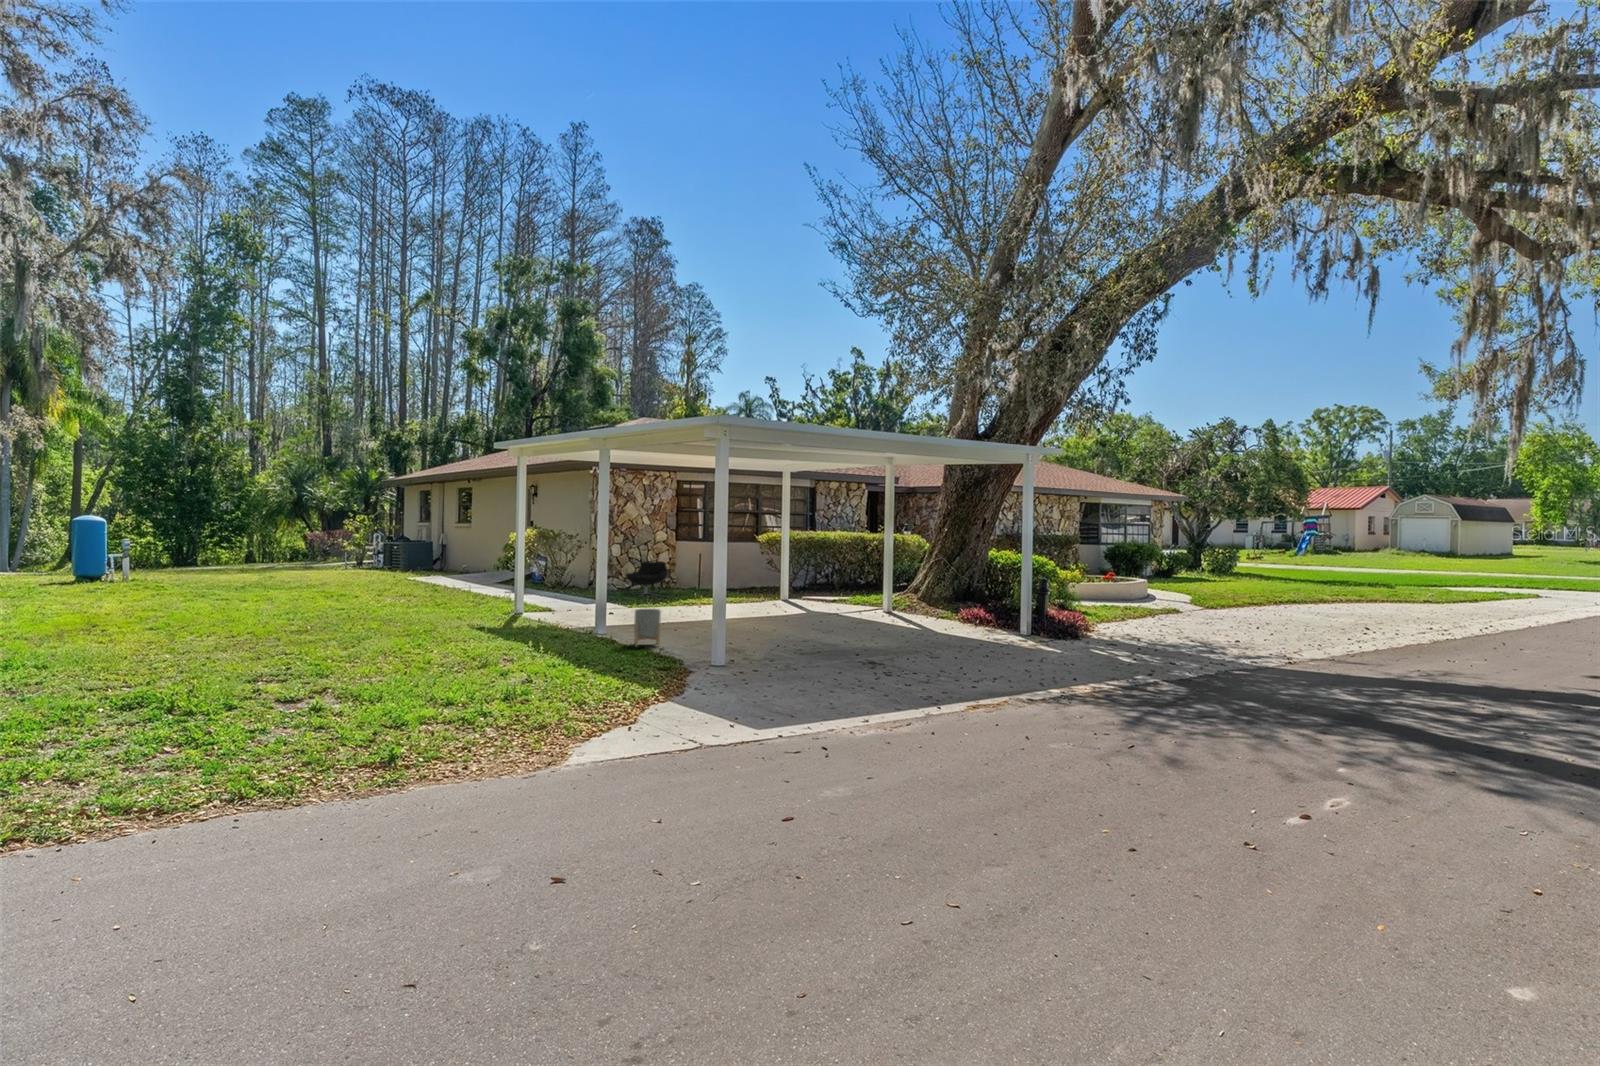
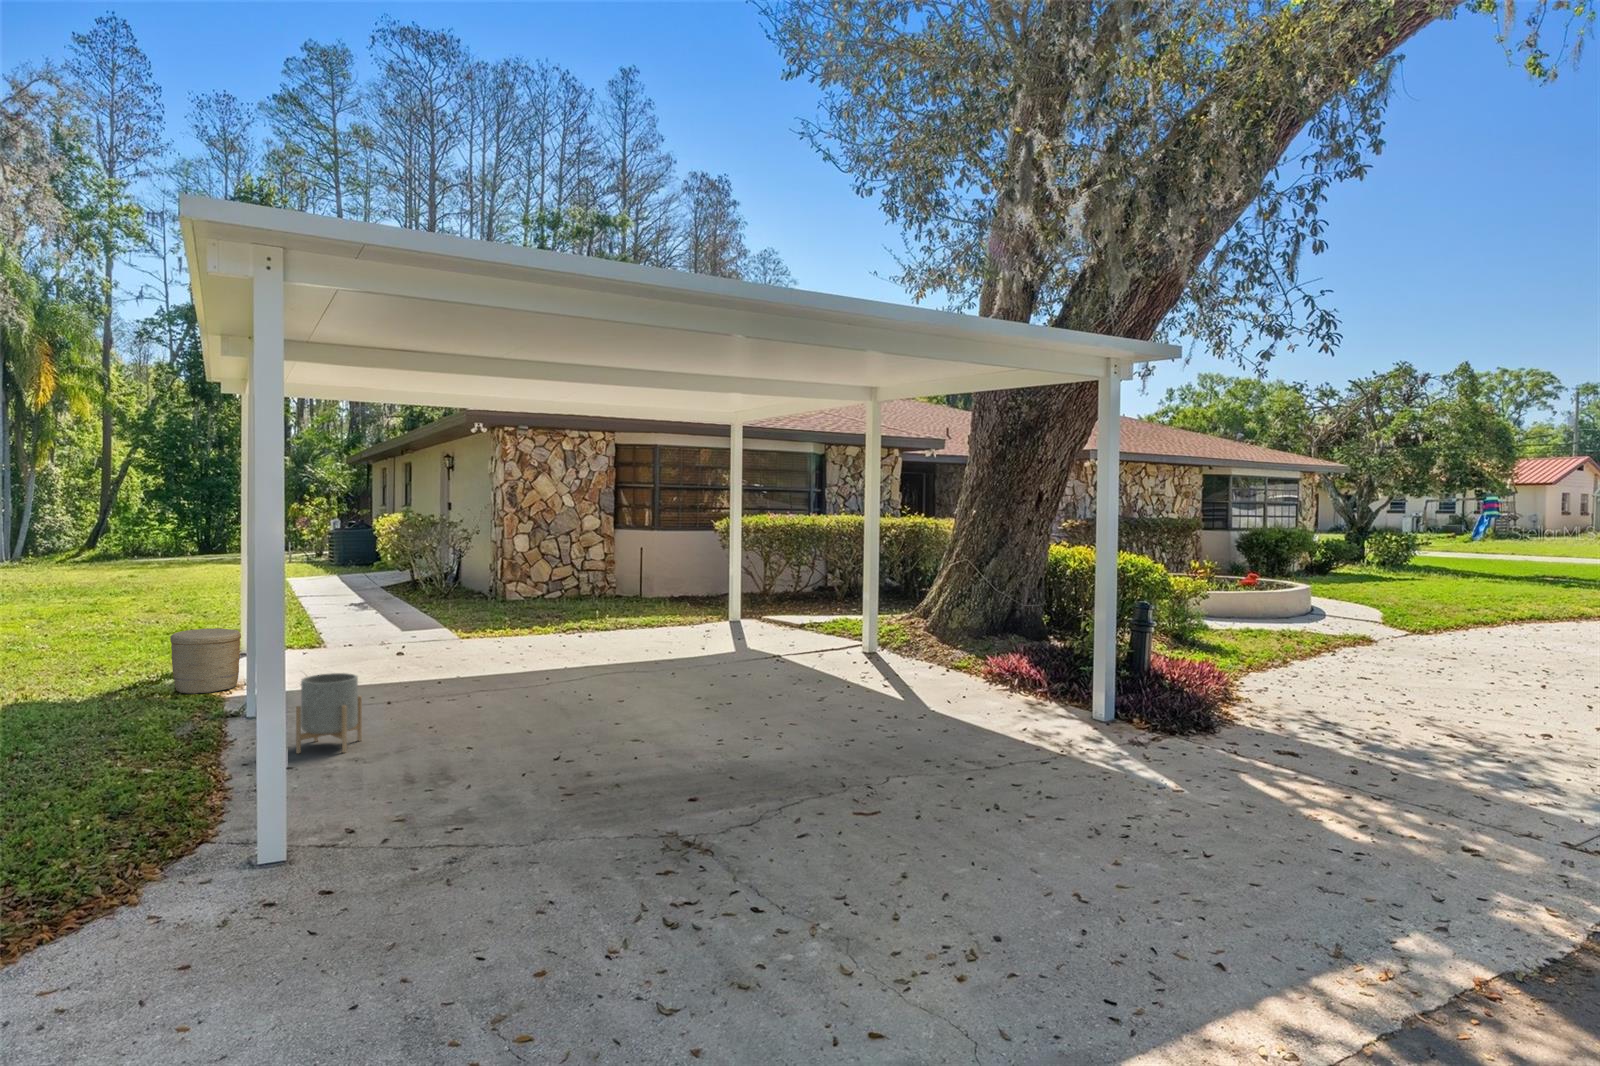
lounge chair: present [626,561,668,594] -> none [530,558,594,609]
woven basket: none [503,594,539,630] -> present [170,628,241,694]

